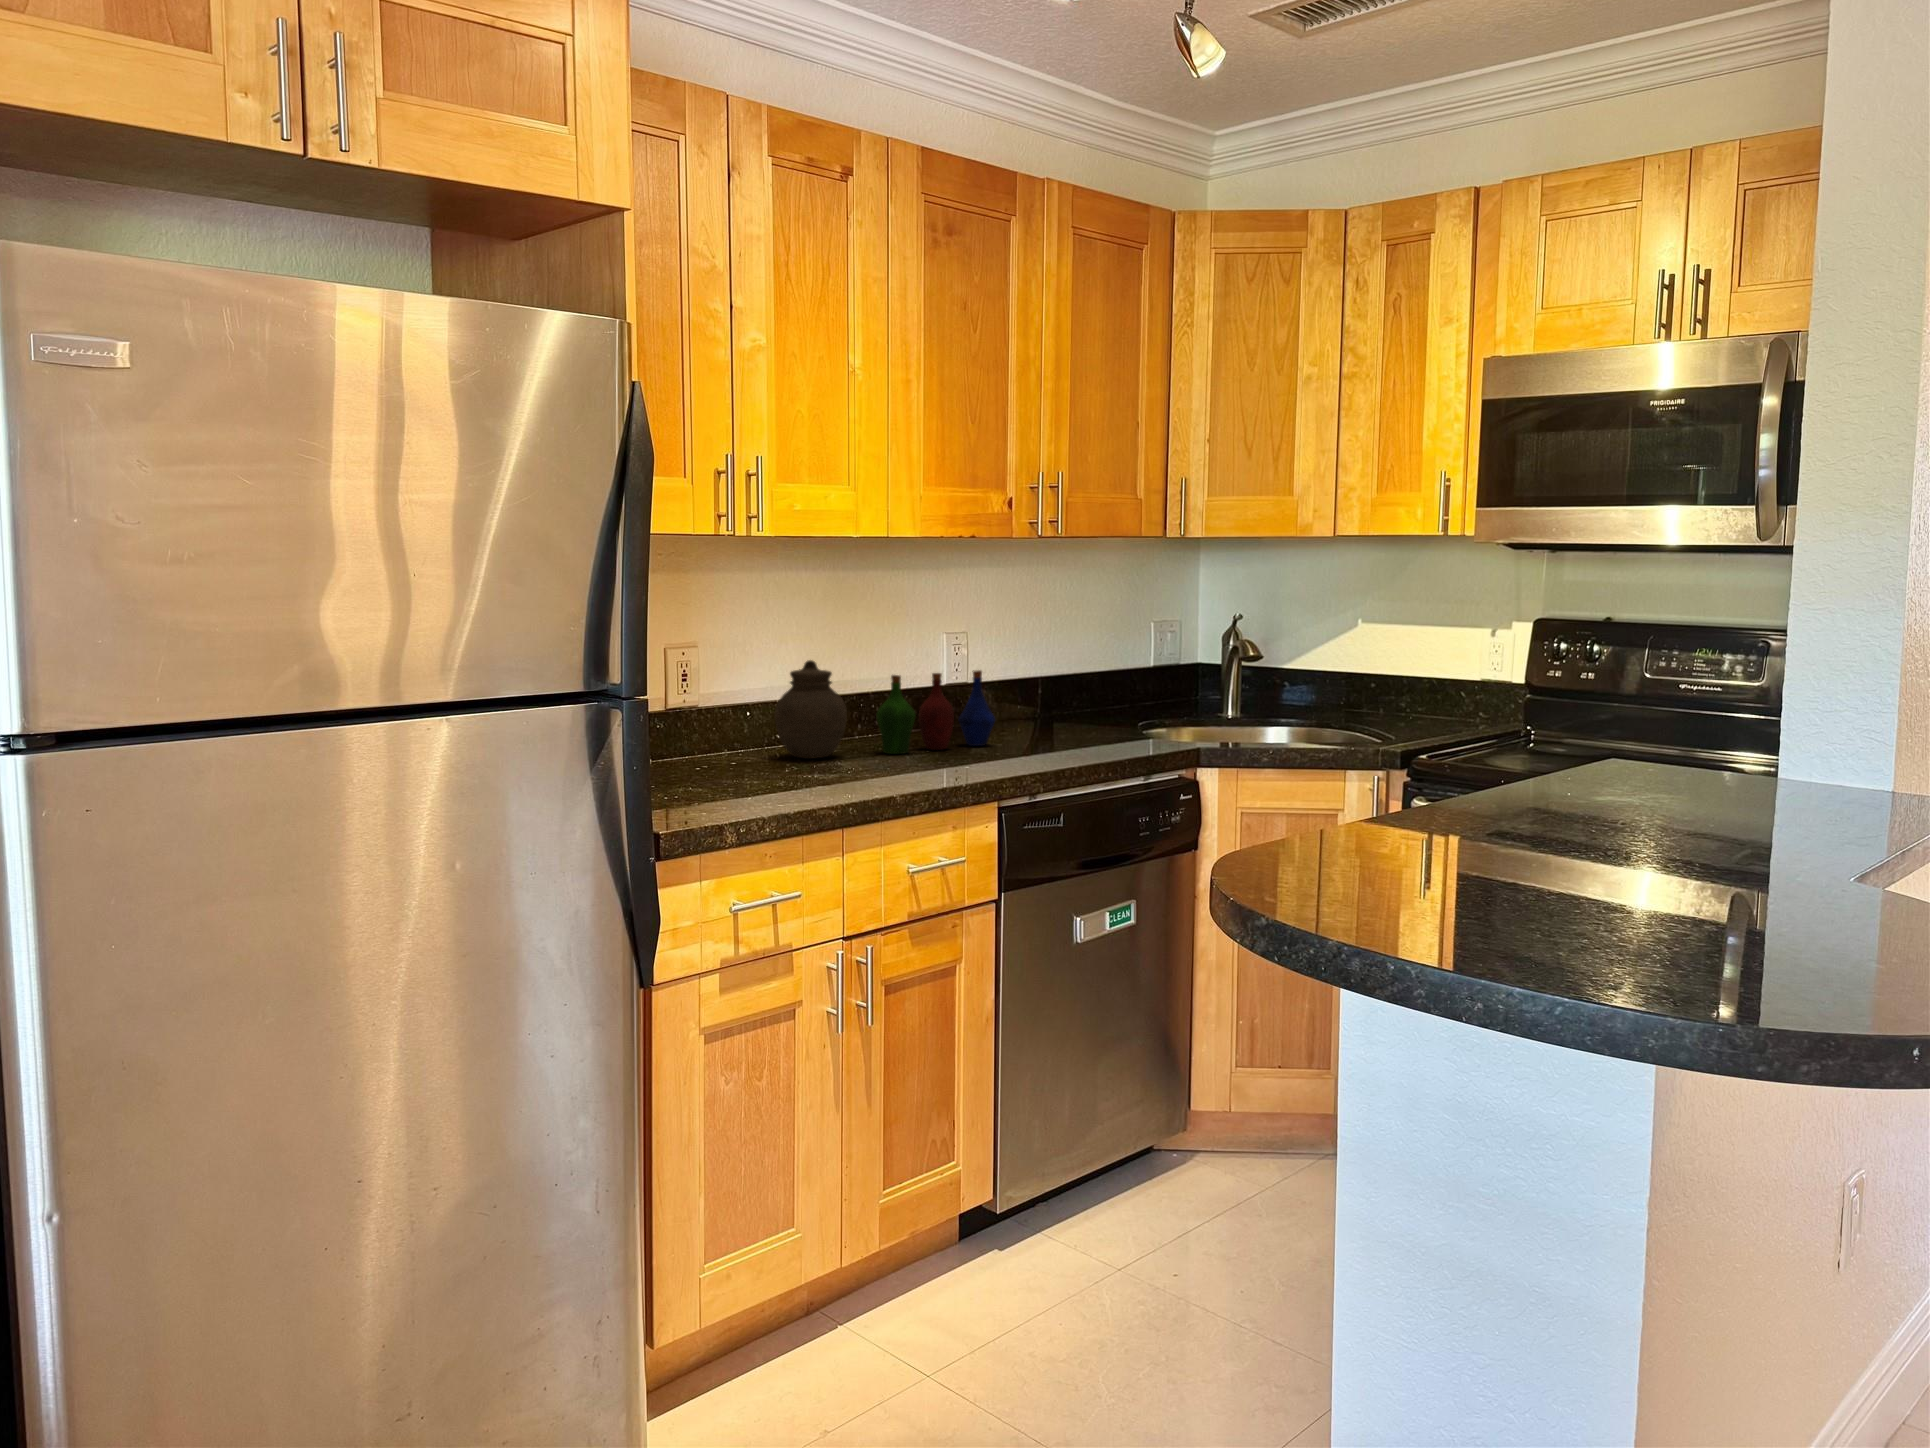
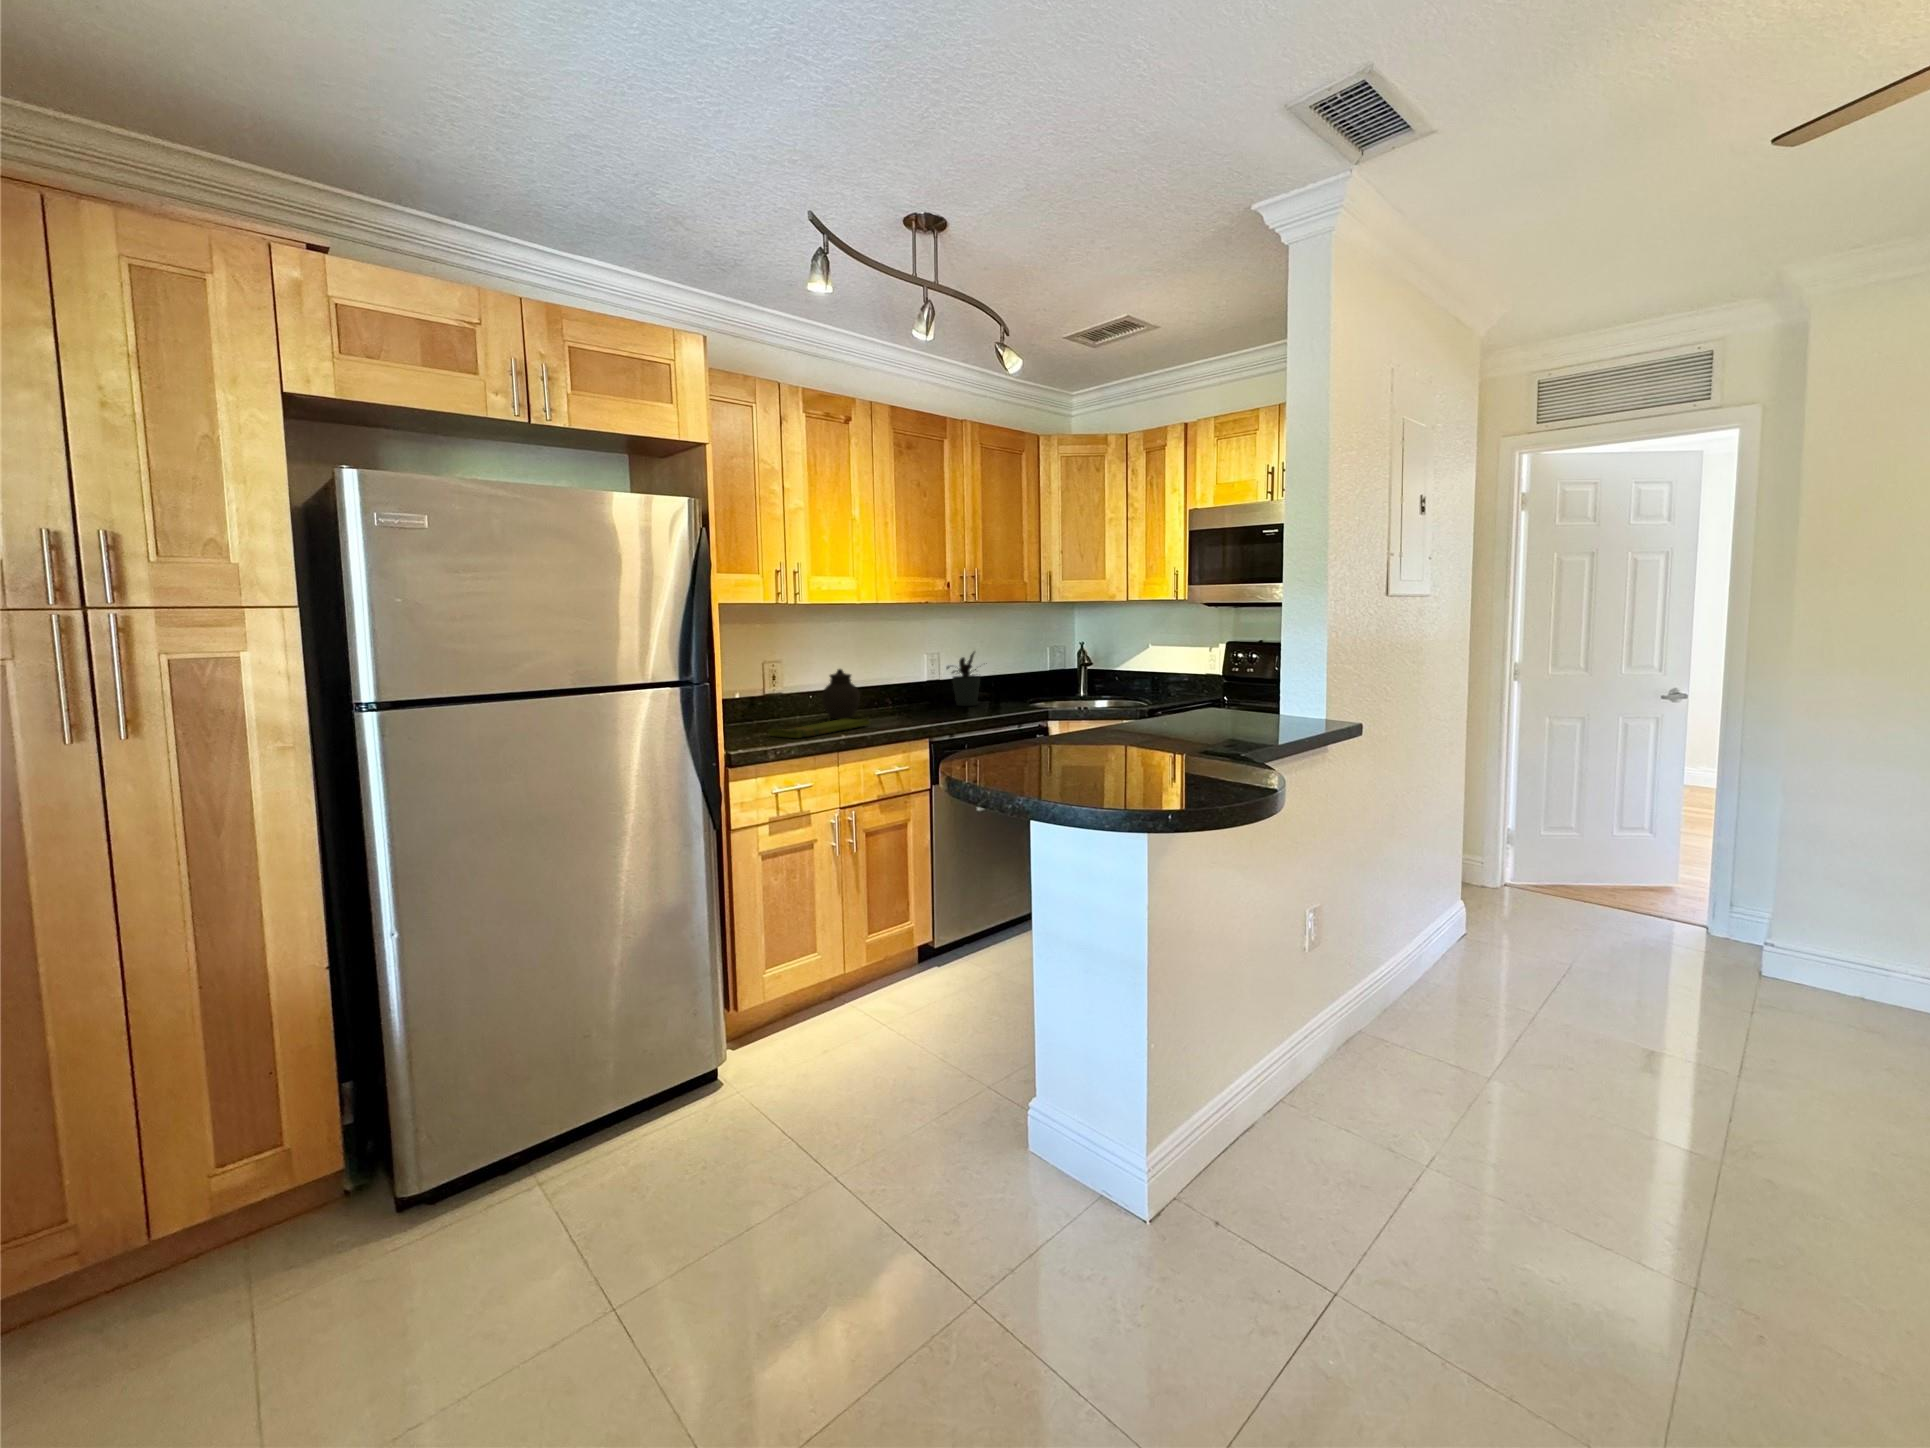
potted plant: none [990,627,1066,734] -> present [947,652,980,706]
bottle: present [876,670,995,754] -> none [877,673,944,716]
dish towel: none [704,759,886,800] -> present [768,718,870,738]

